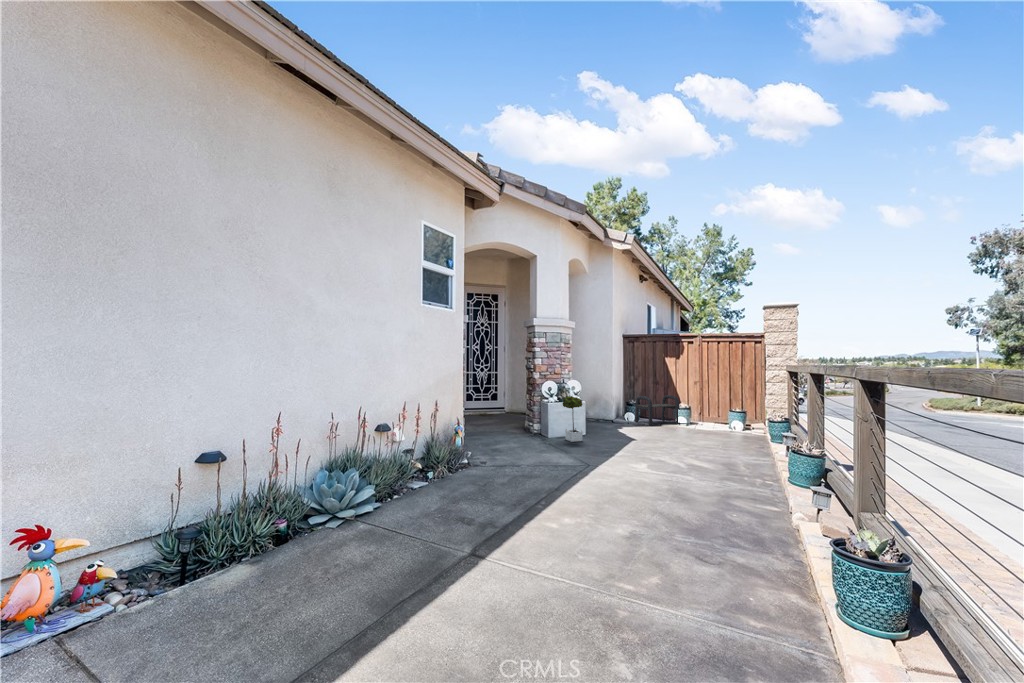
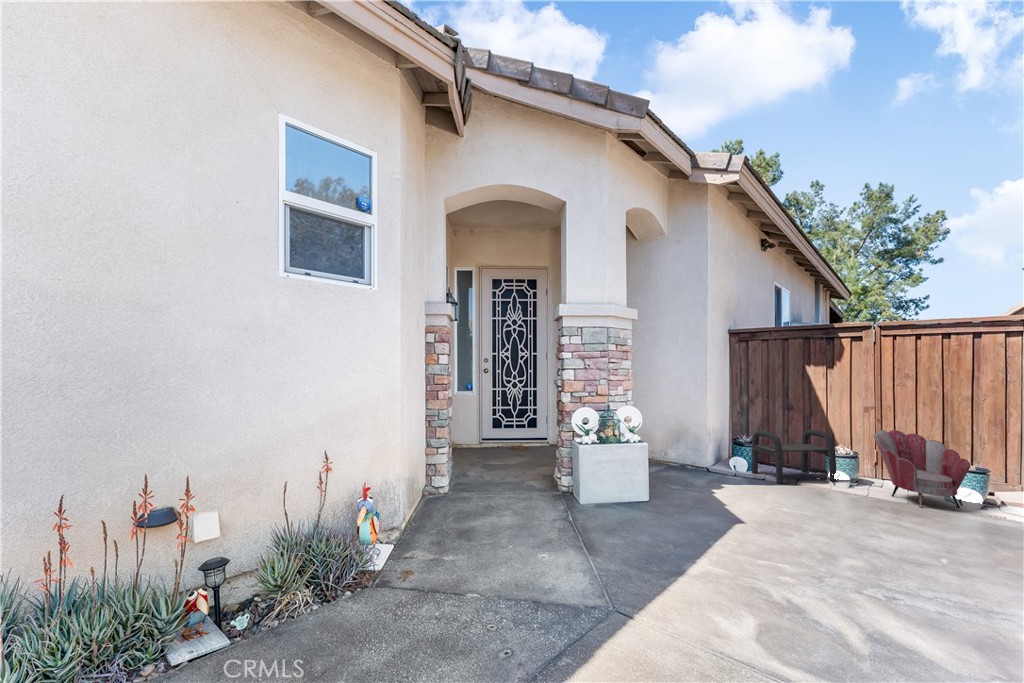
armchair: none [698,393,740,432] -> present [873,430,971,508]
potted tree: present [563,396,583,442] -> none [605,436,641,518]

